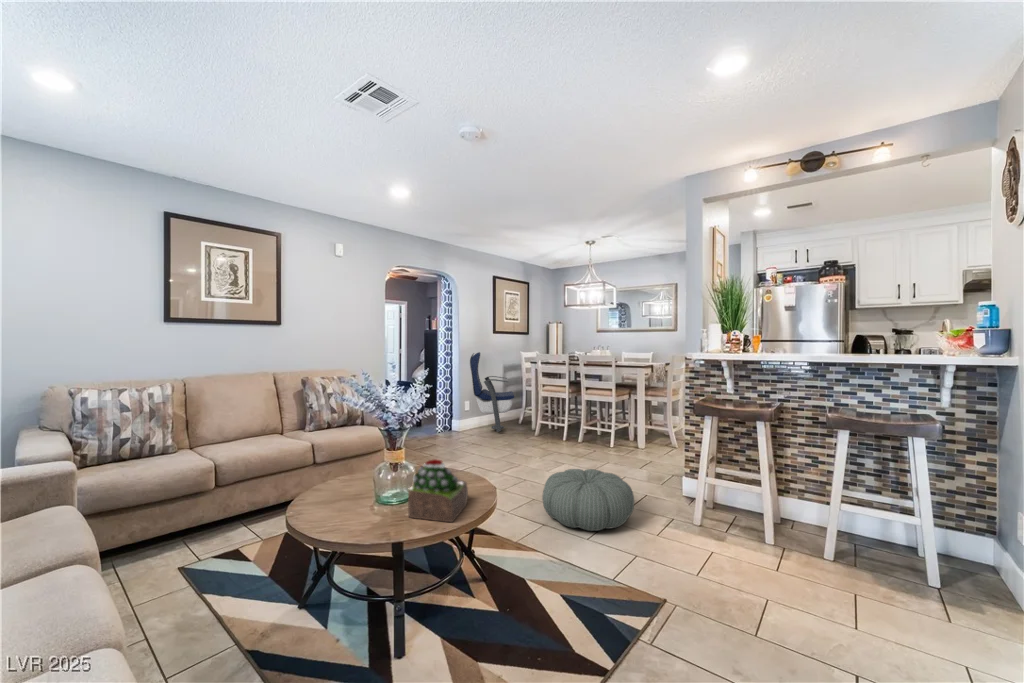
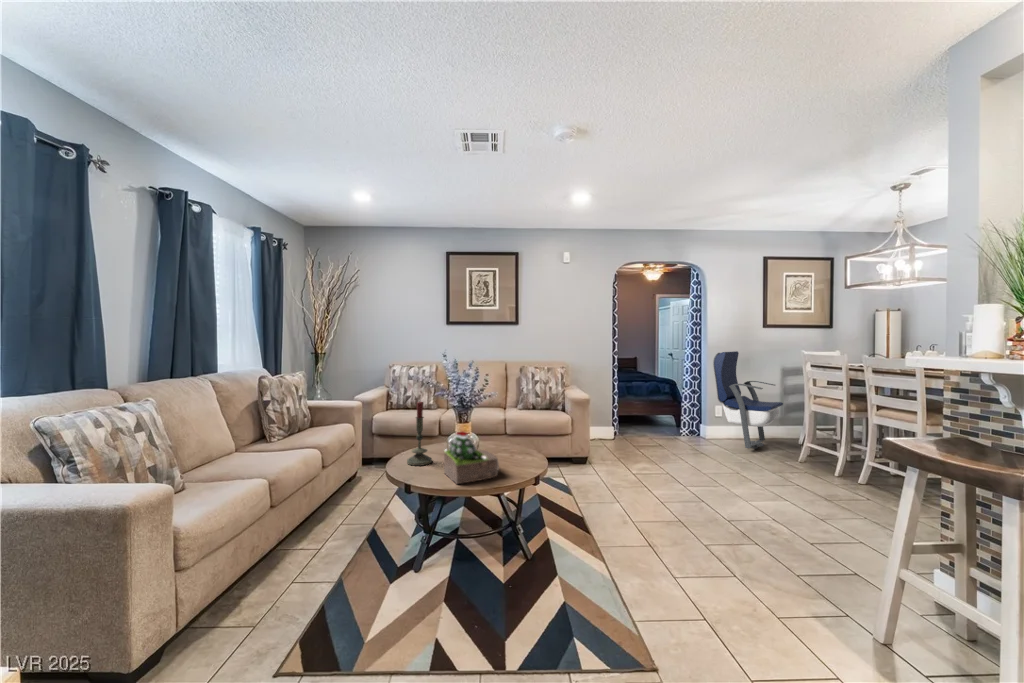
candle: none [330,433,365,525] -> present [407,402,432,466]
pouf: present [542,469,634,531] -> none [653,495,781,582]

